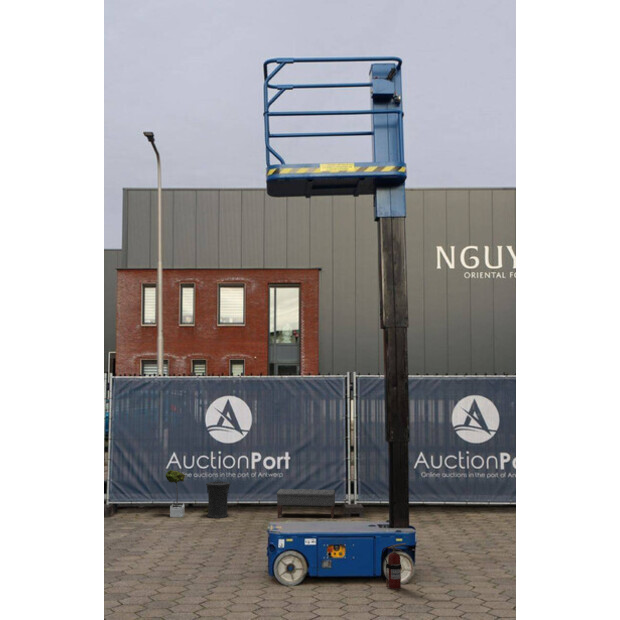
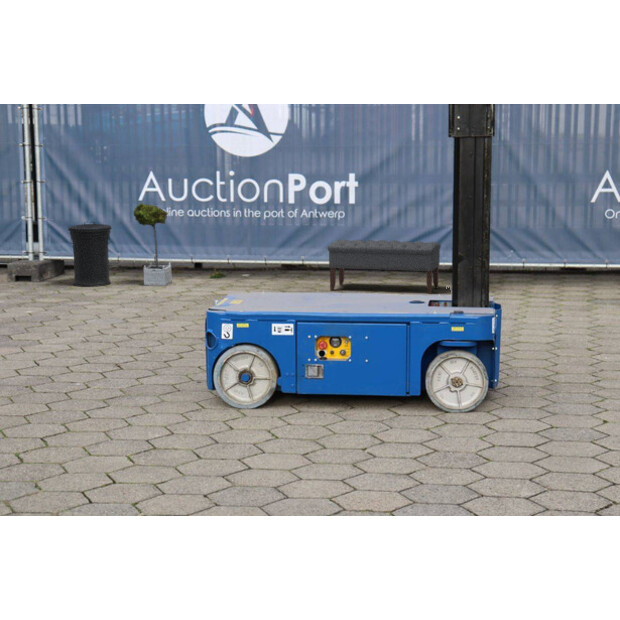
trash can: present [206,481,230,518] -> present [68,223,112,287]
fire extinguisher: present [382,543,406,589] -> none [418,336,468,422]

